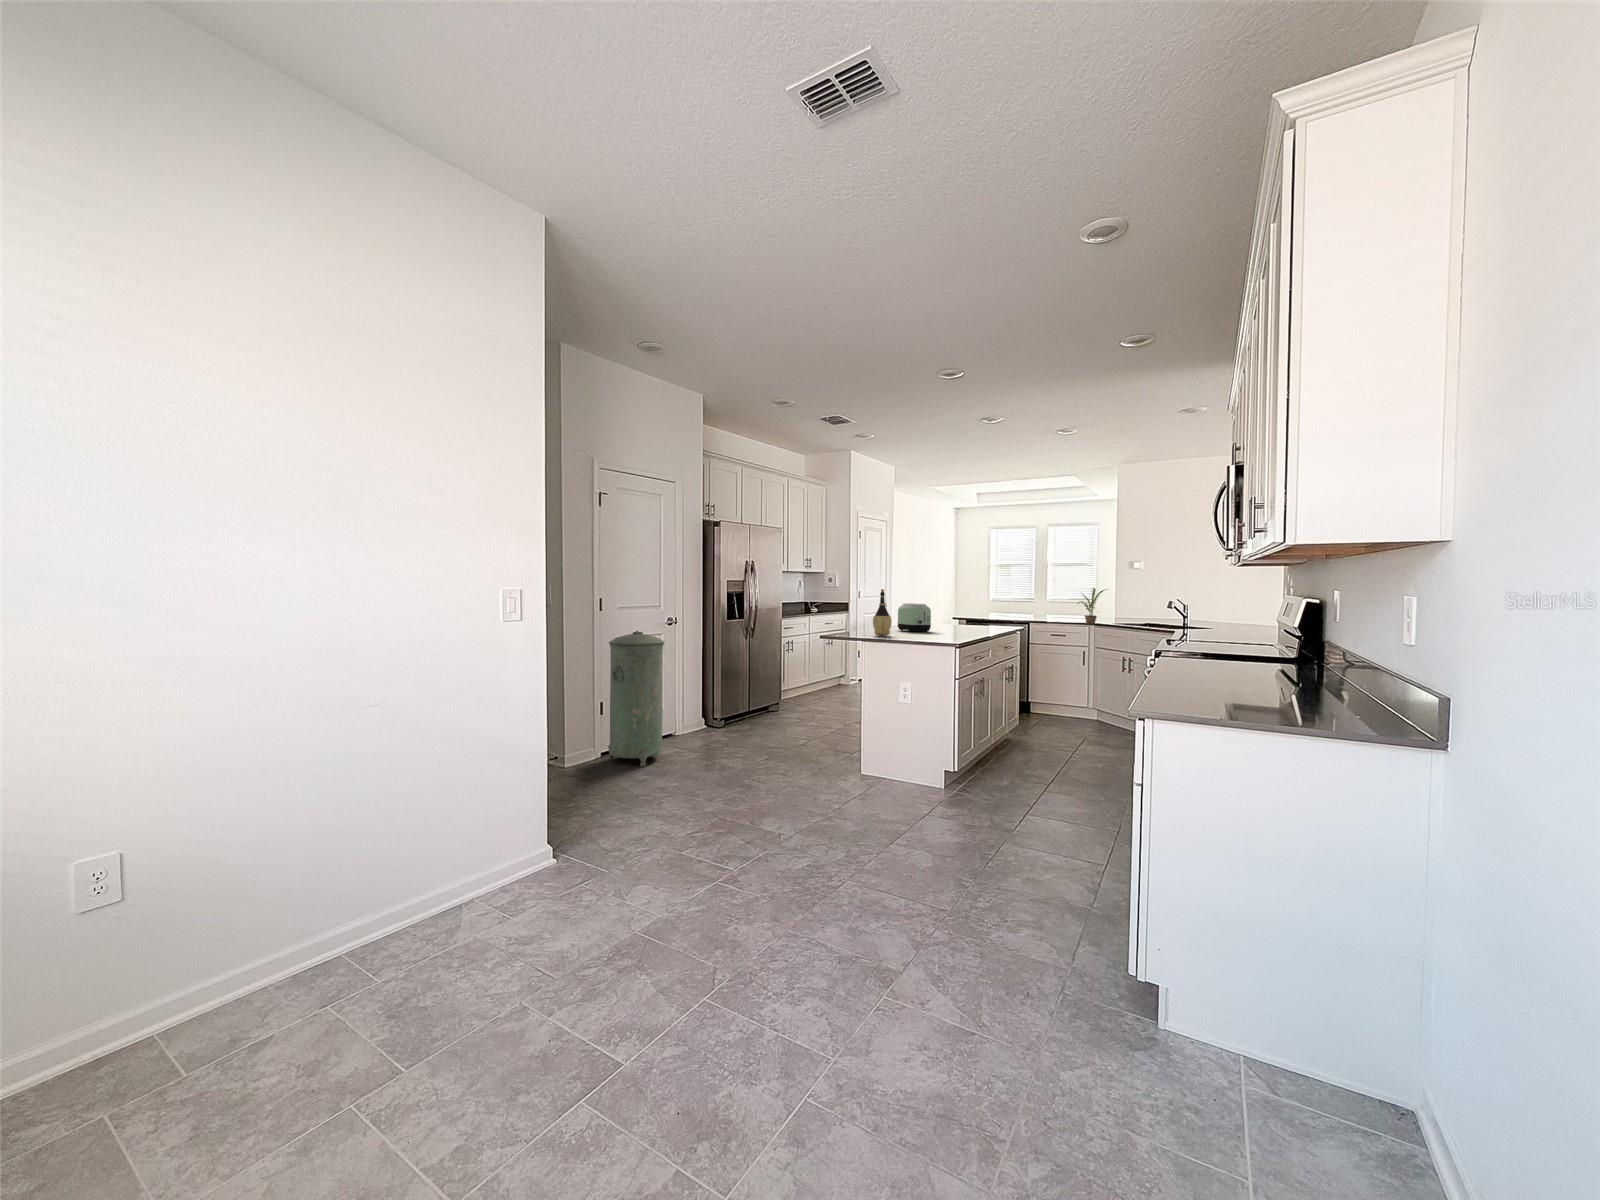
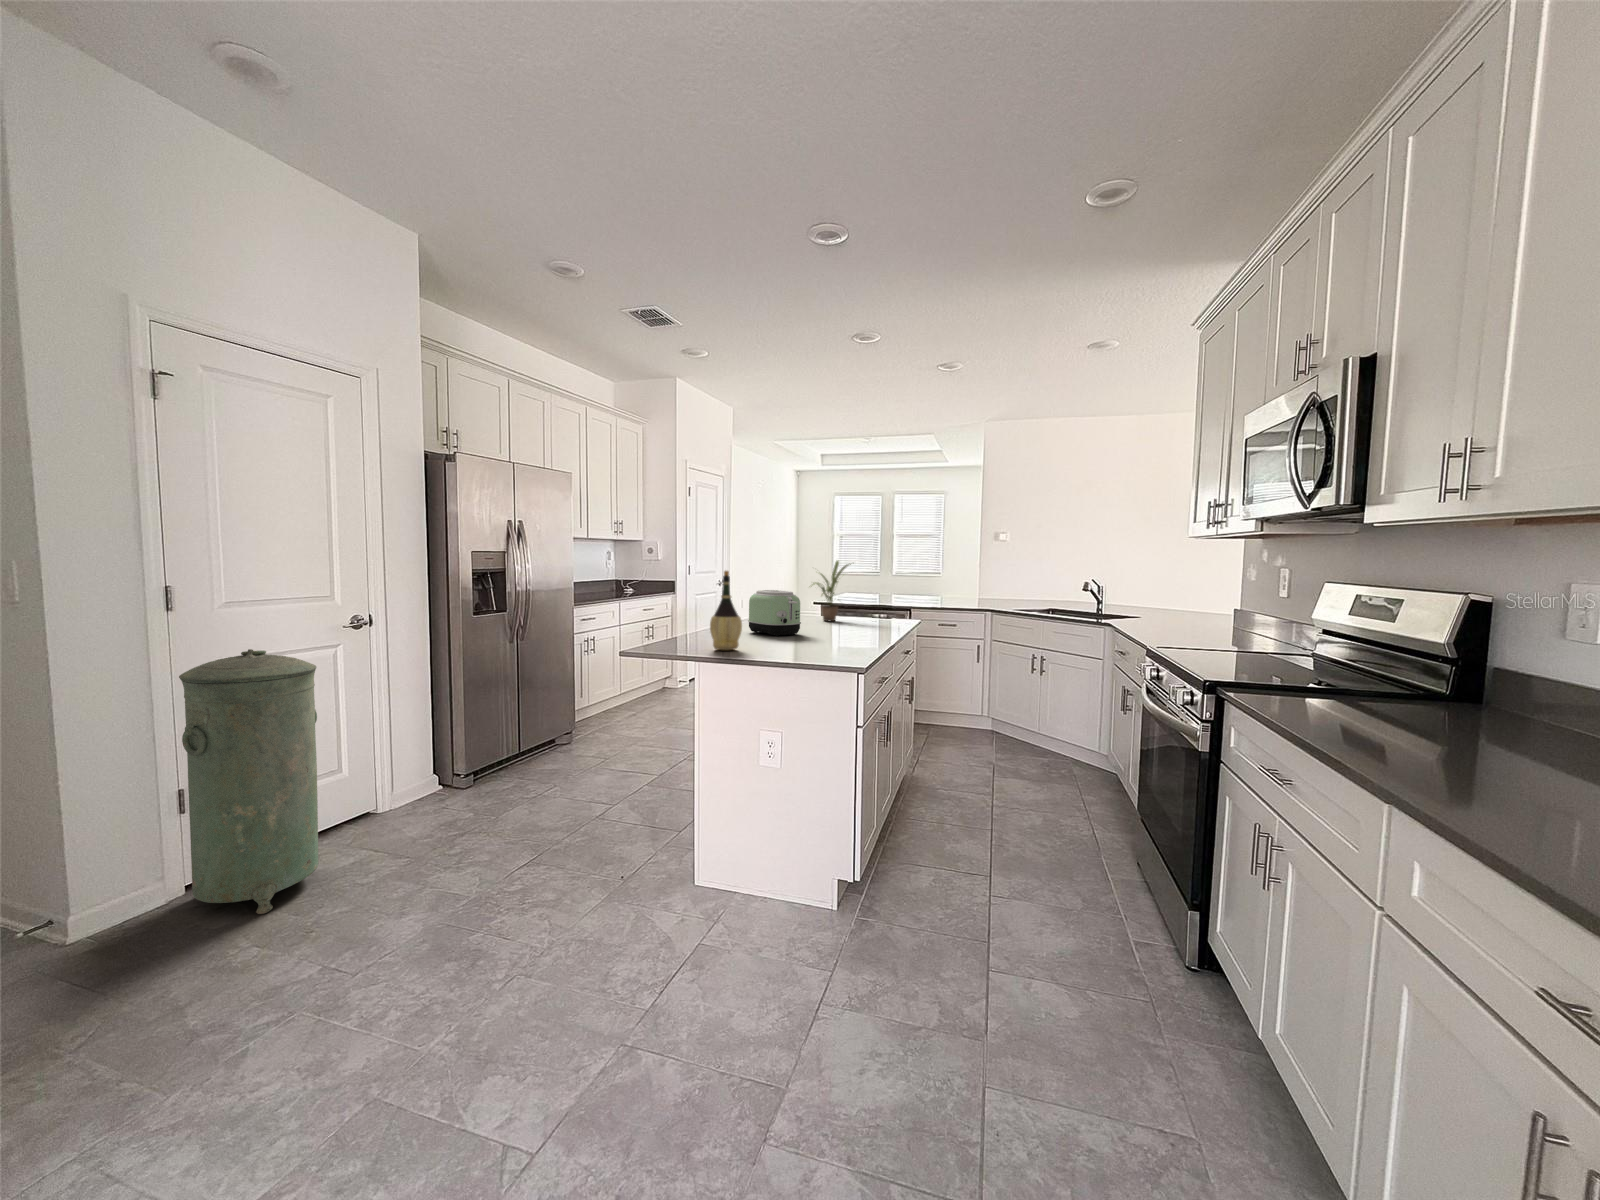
potted plant: present [1077,588,1106,625] -> present [813,561,851,621]

